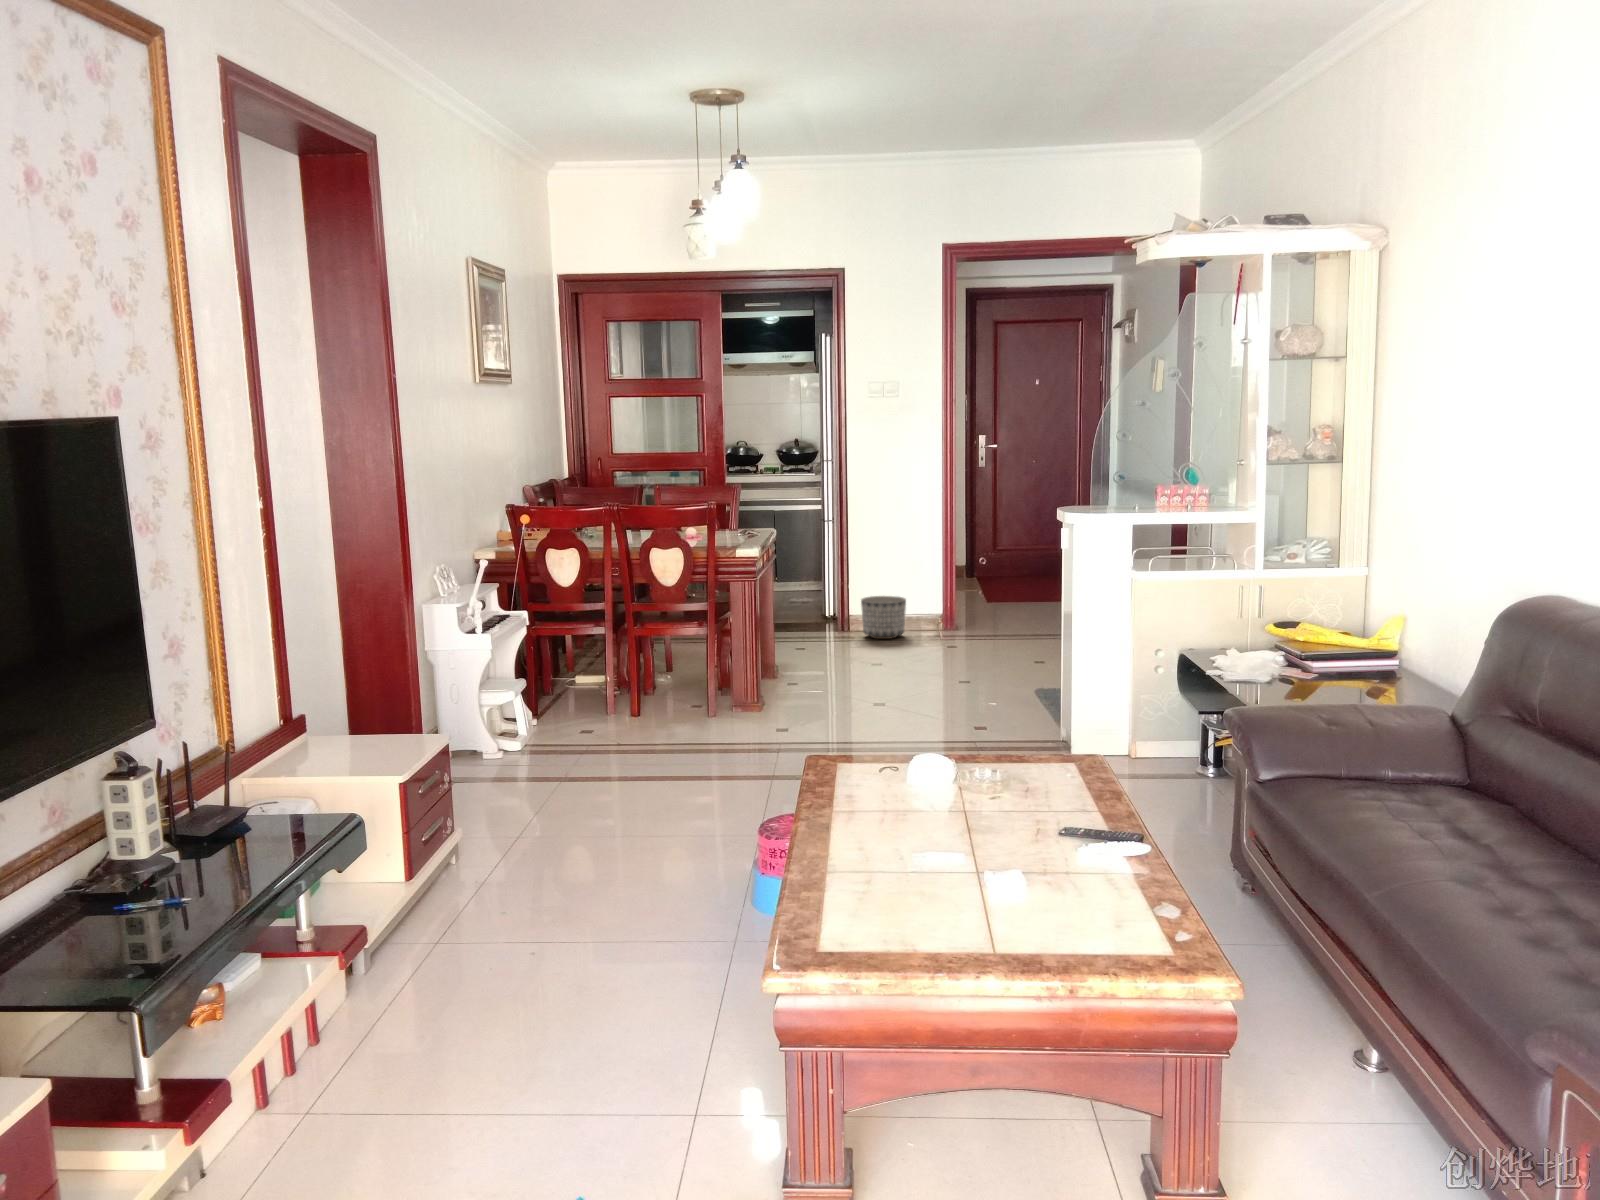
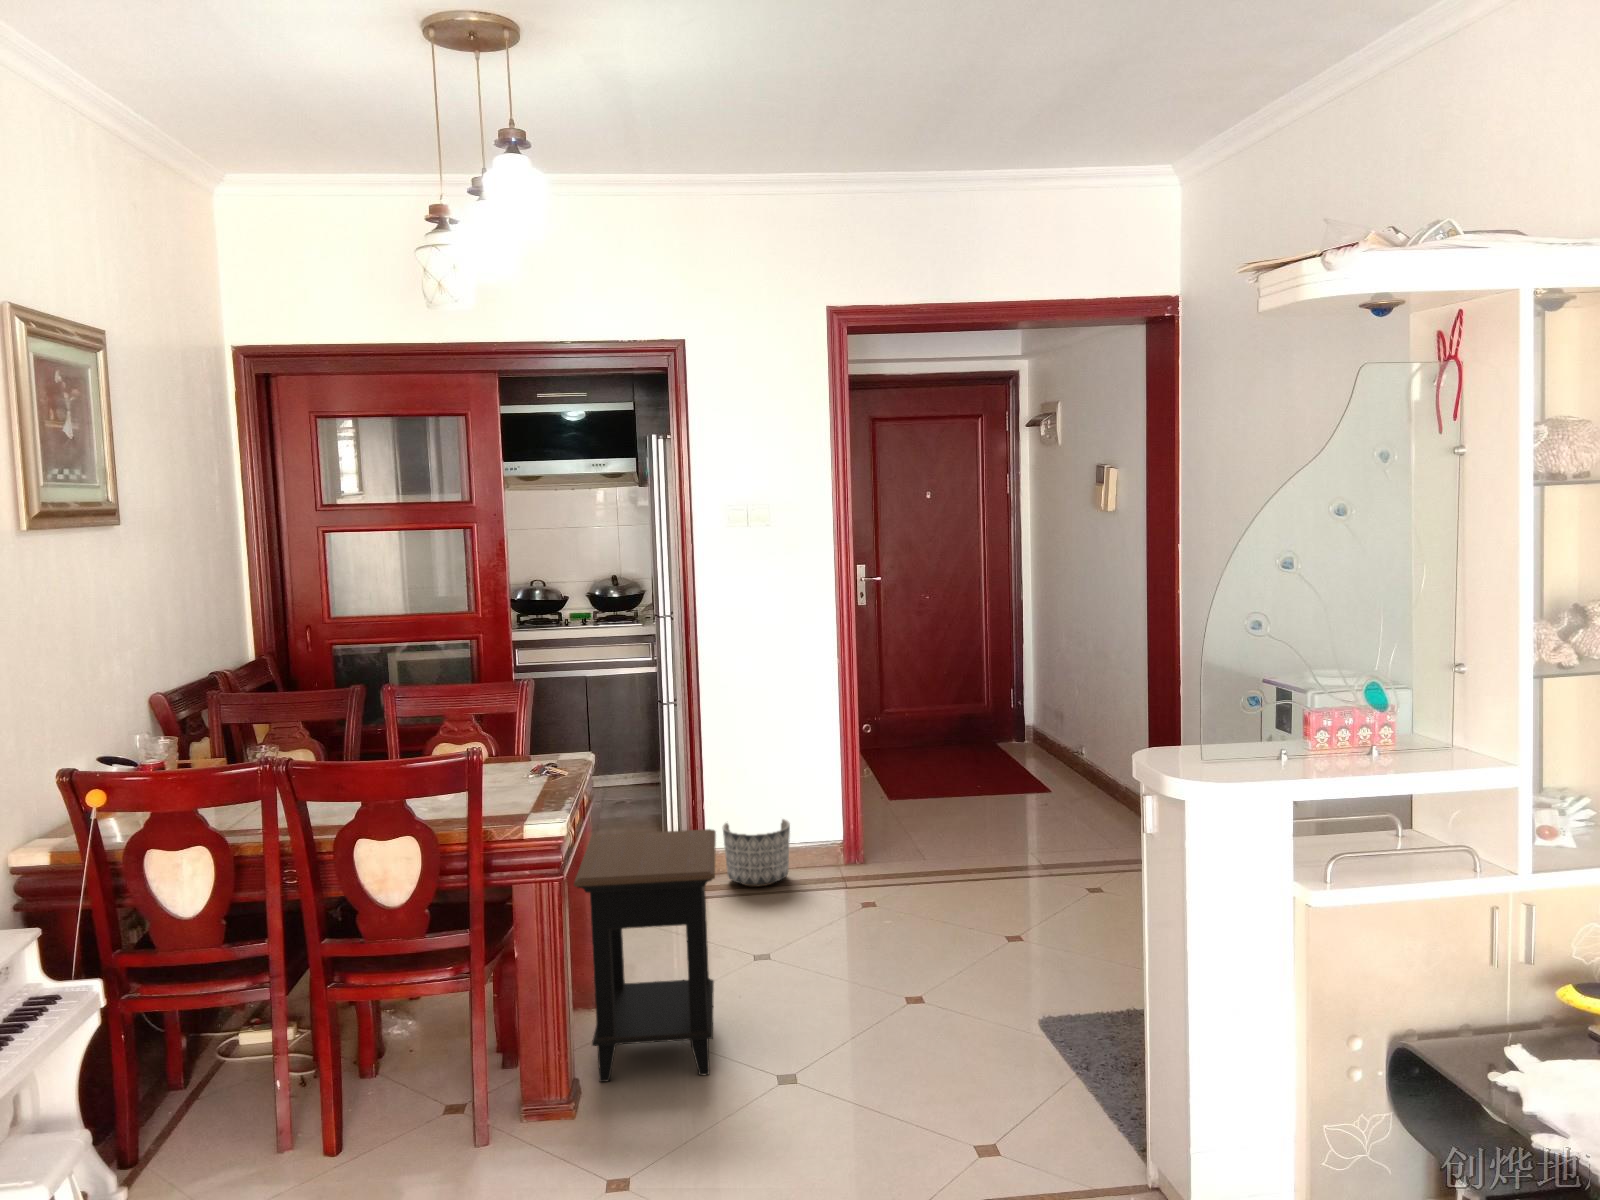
side table: none [763,571,847,701] -> present [574,829,716,1082]

